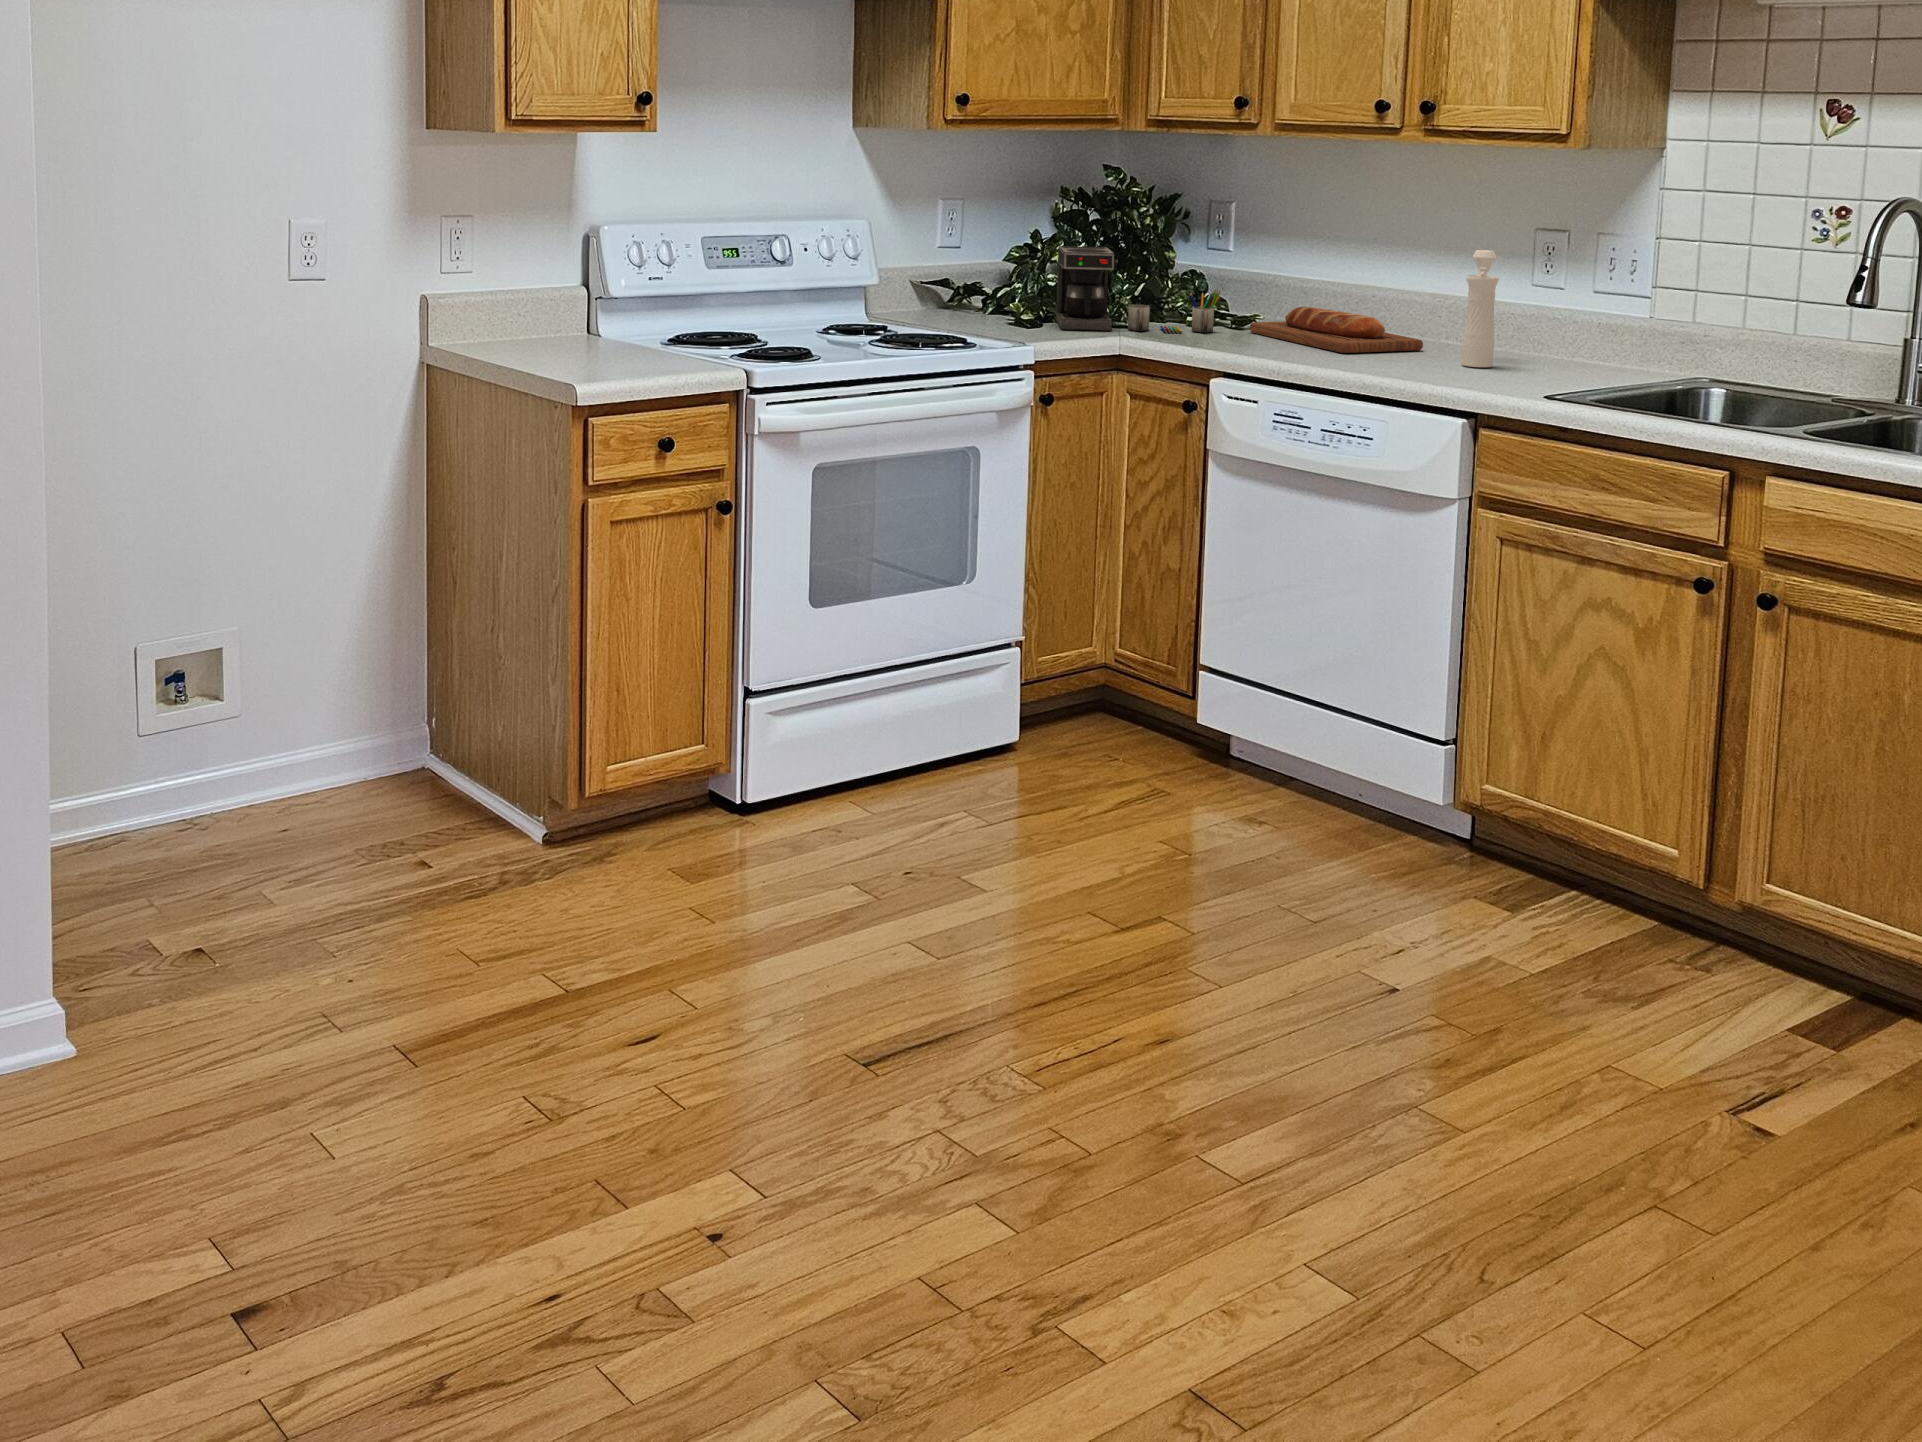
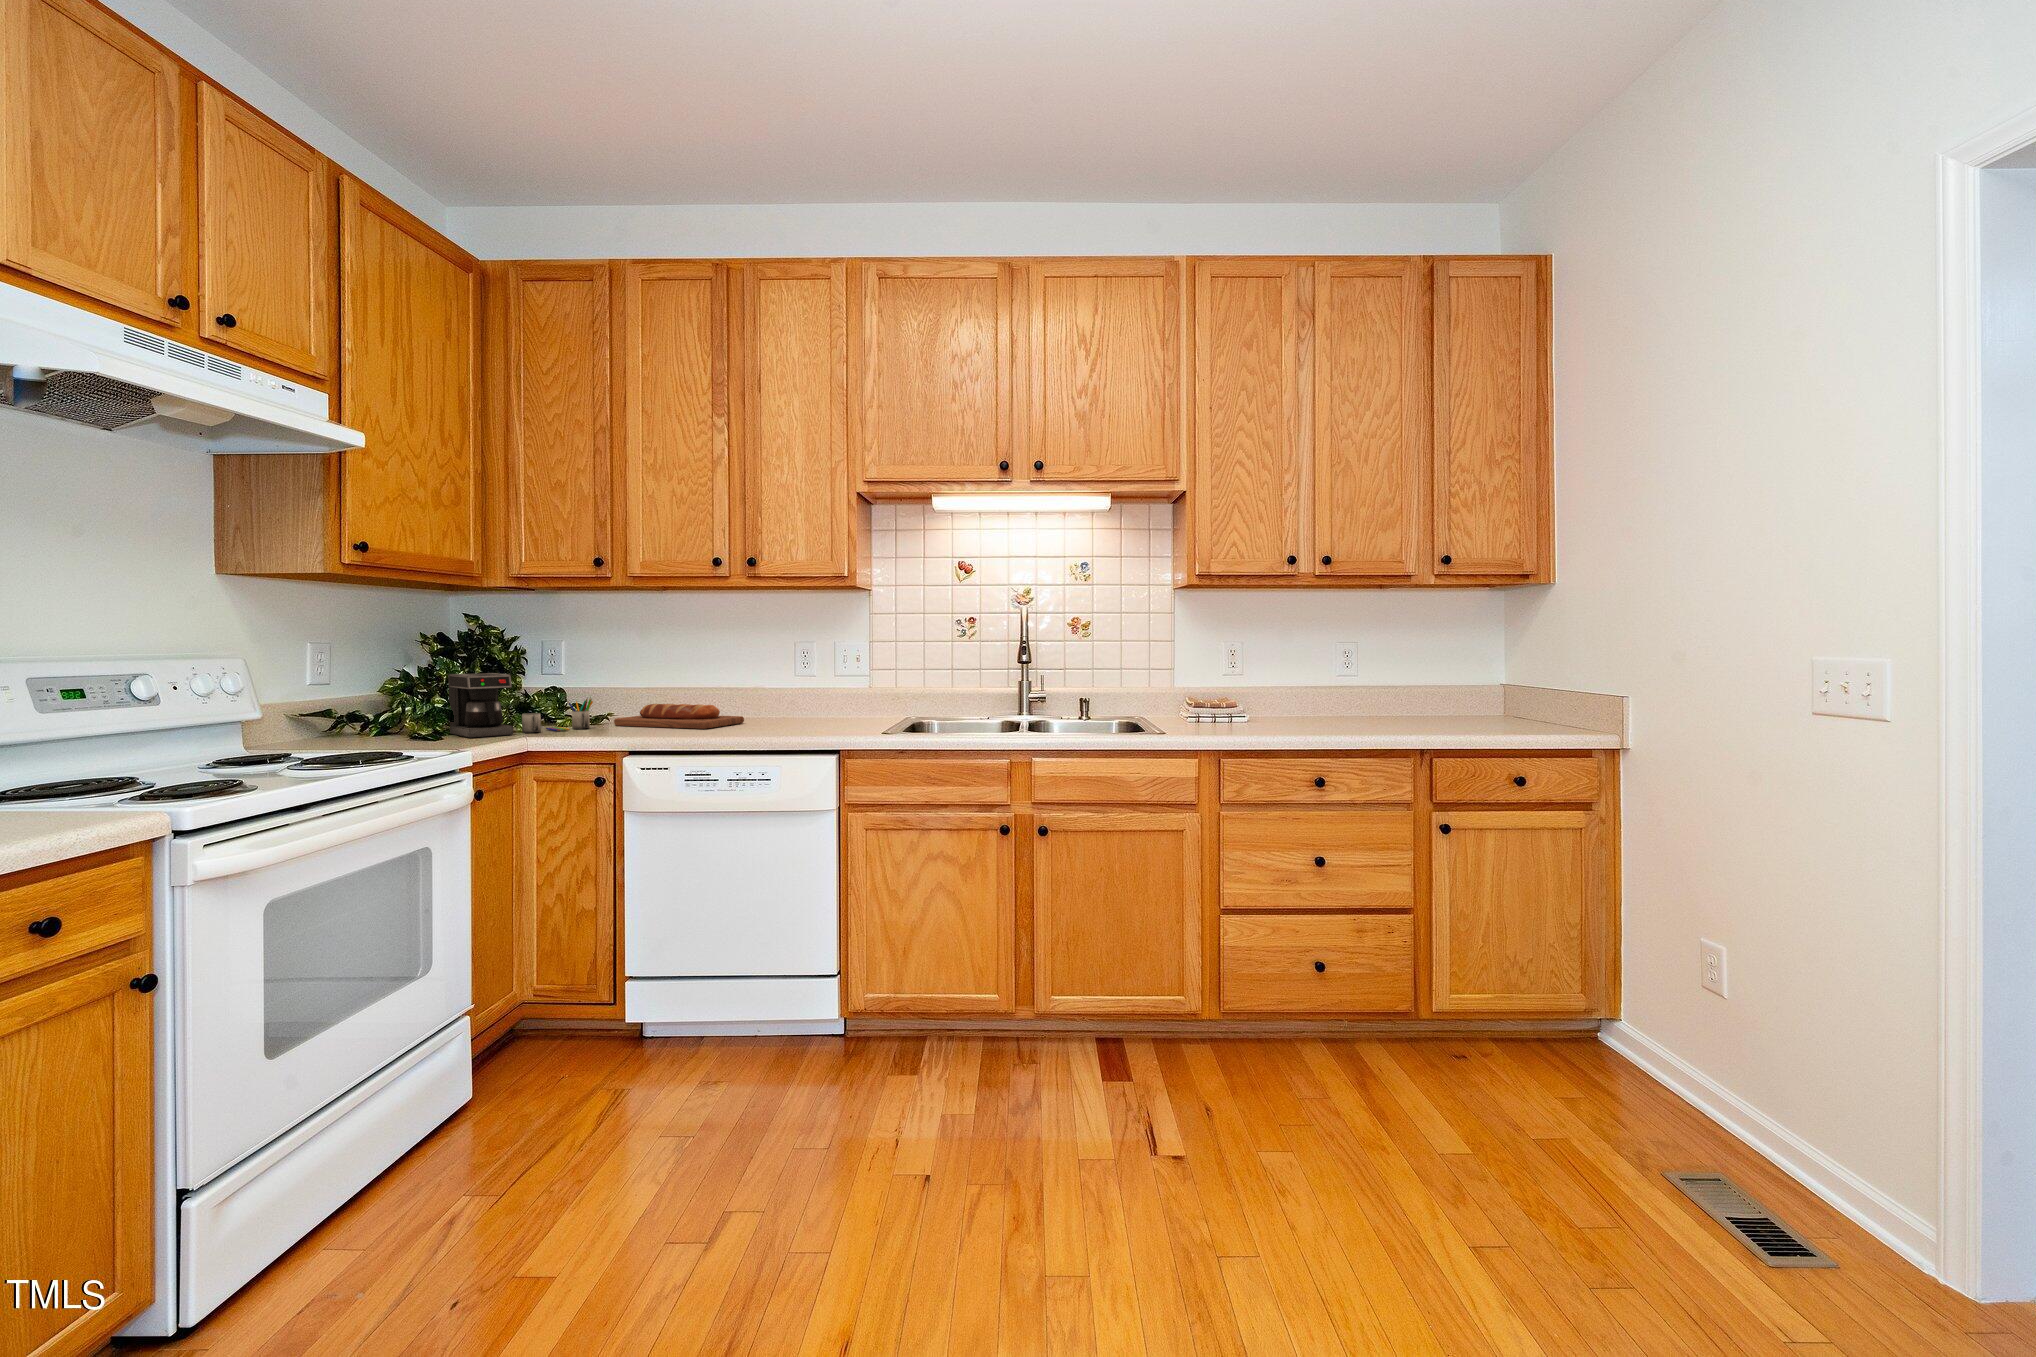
pepper mill: present [1462,250,1499,367] -> none [775,656,804,727]

